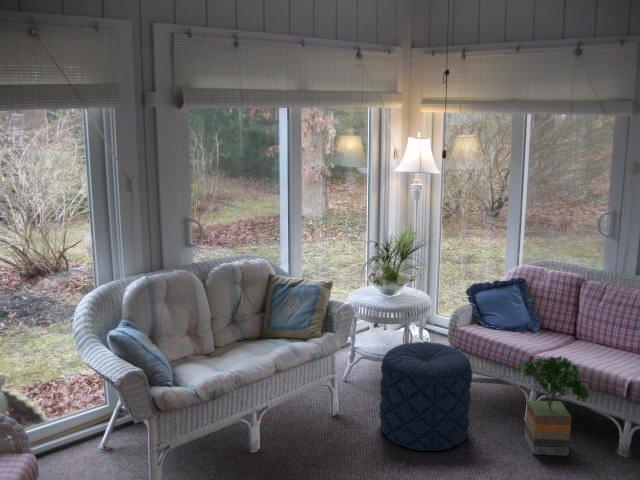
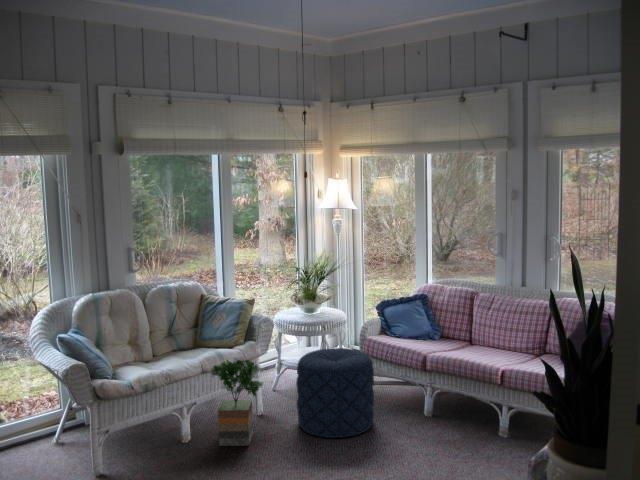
potted tree: present [521,356,590,456] -> present [210,360,263,446]

